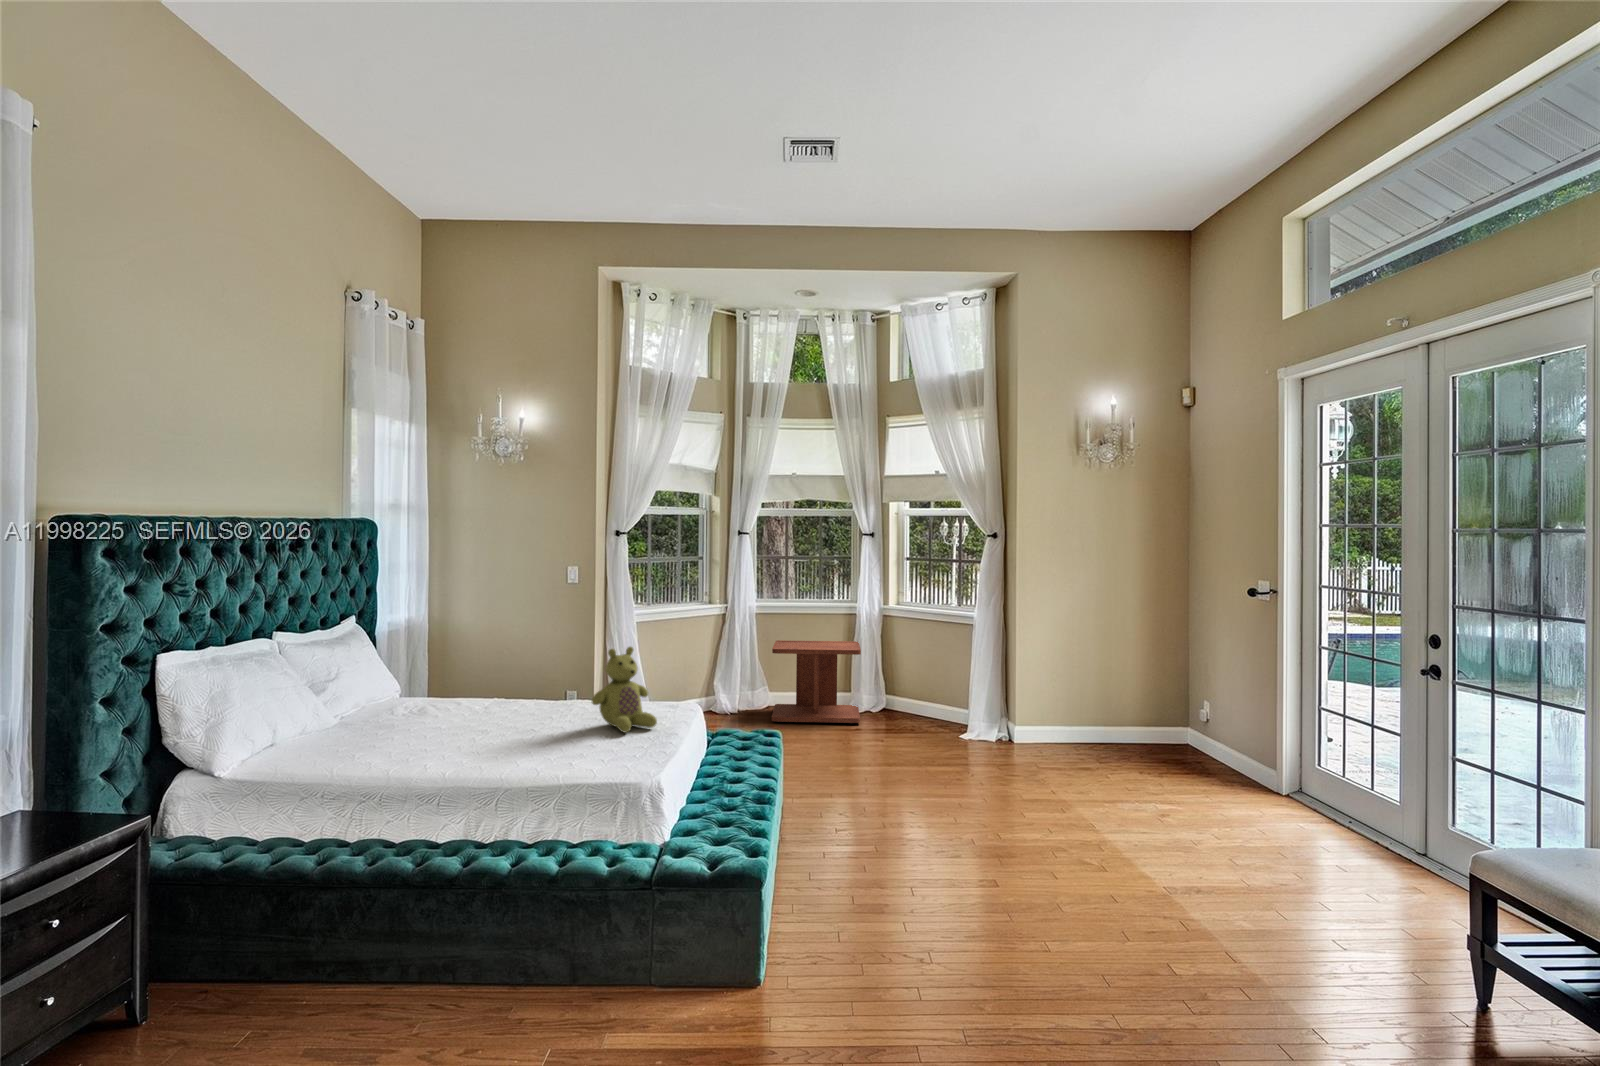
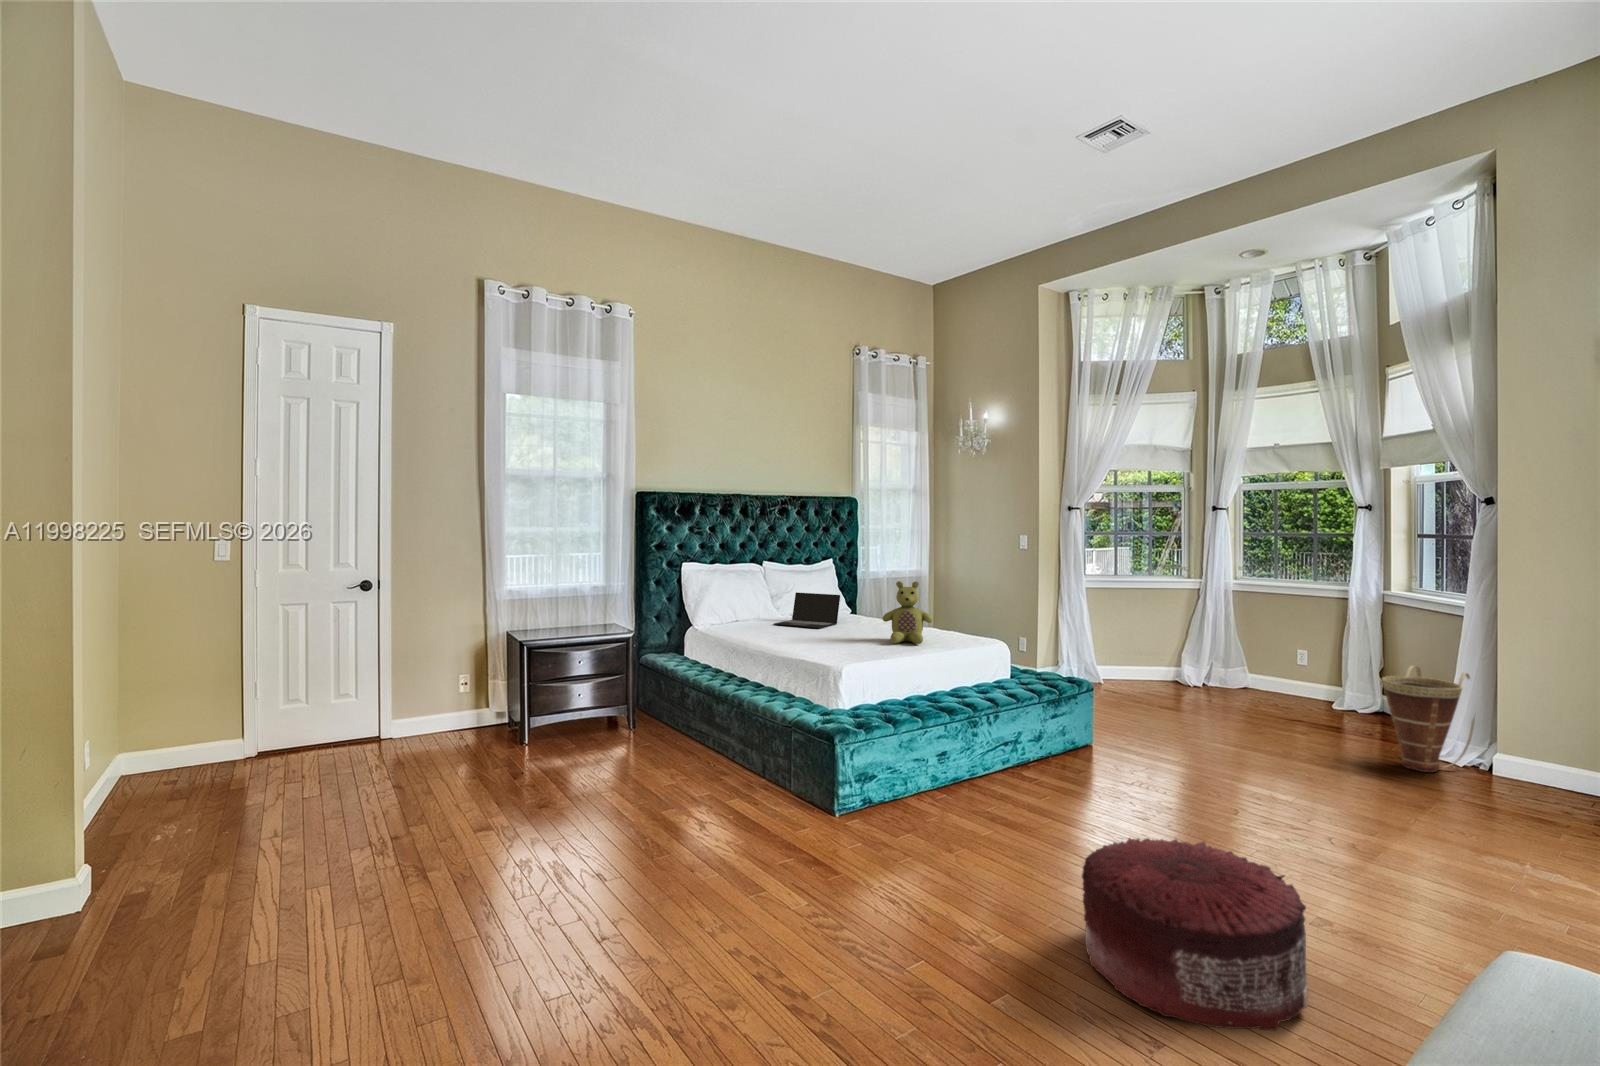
side table: present [772,640,861,723] -> none [1221,620,1351,717]
basket: none [947,670,998,754] -> present [1382,666,1475,772]
laptop: none [373,674,463,737] -> present [774,592,840,628]
pouf: none [1096,858,1282,1011] -> present [1082,838,1308,1031]

